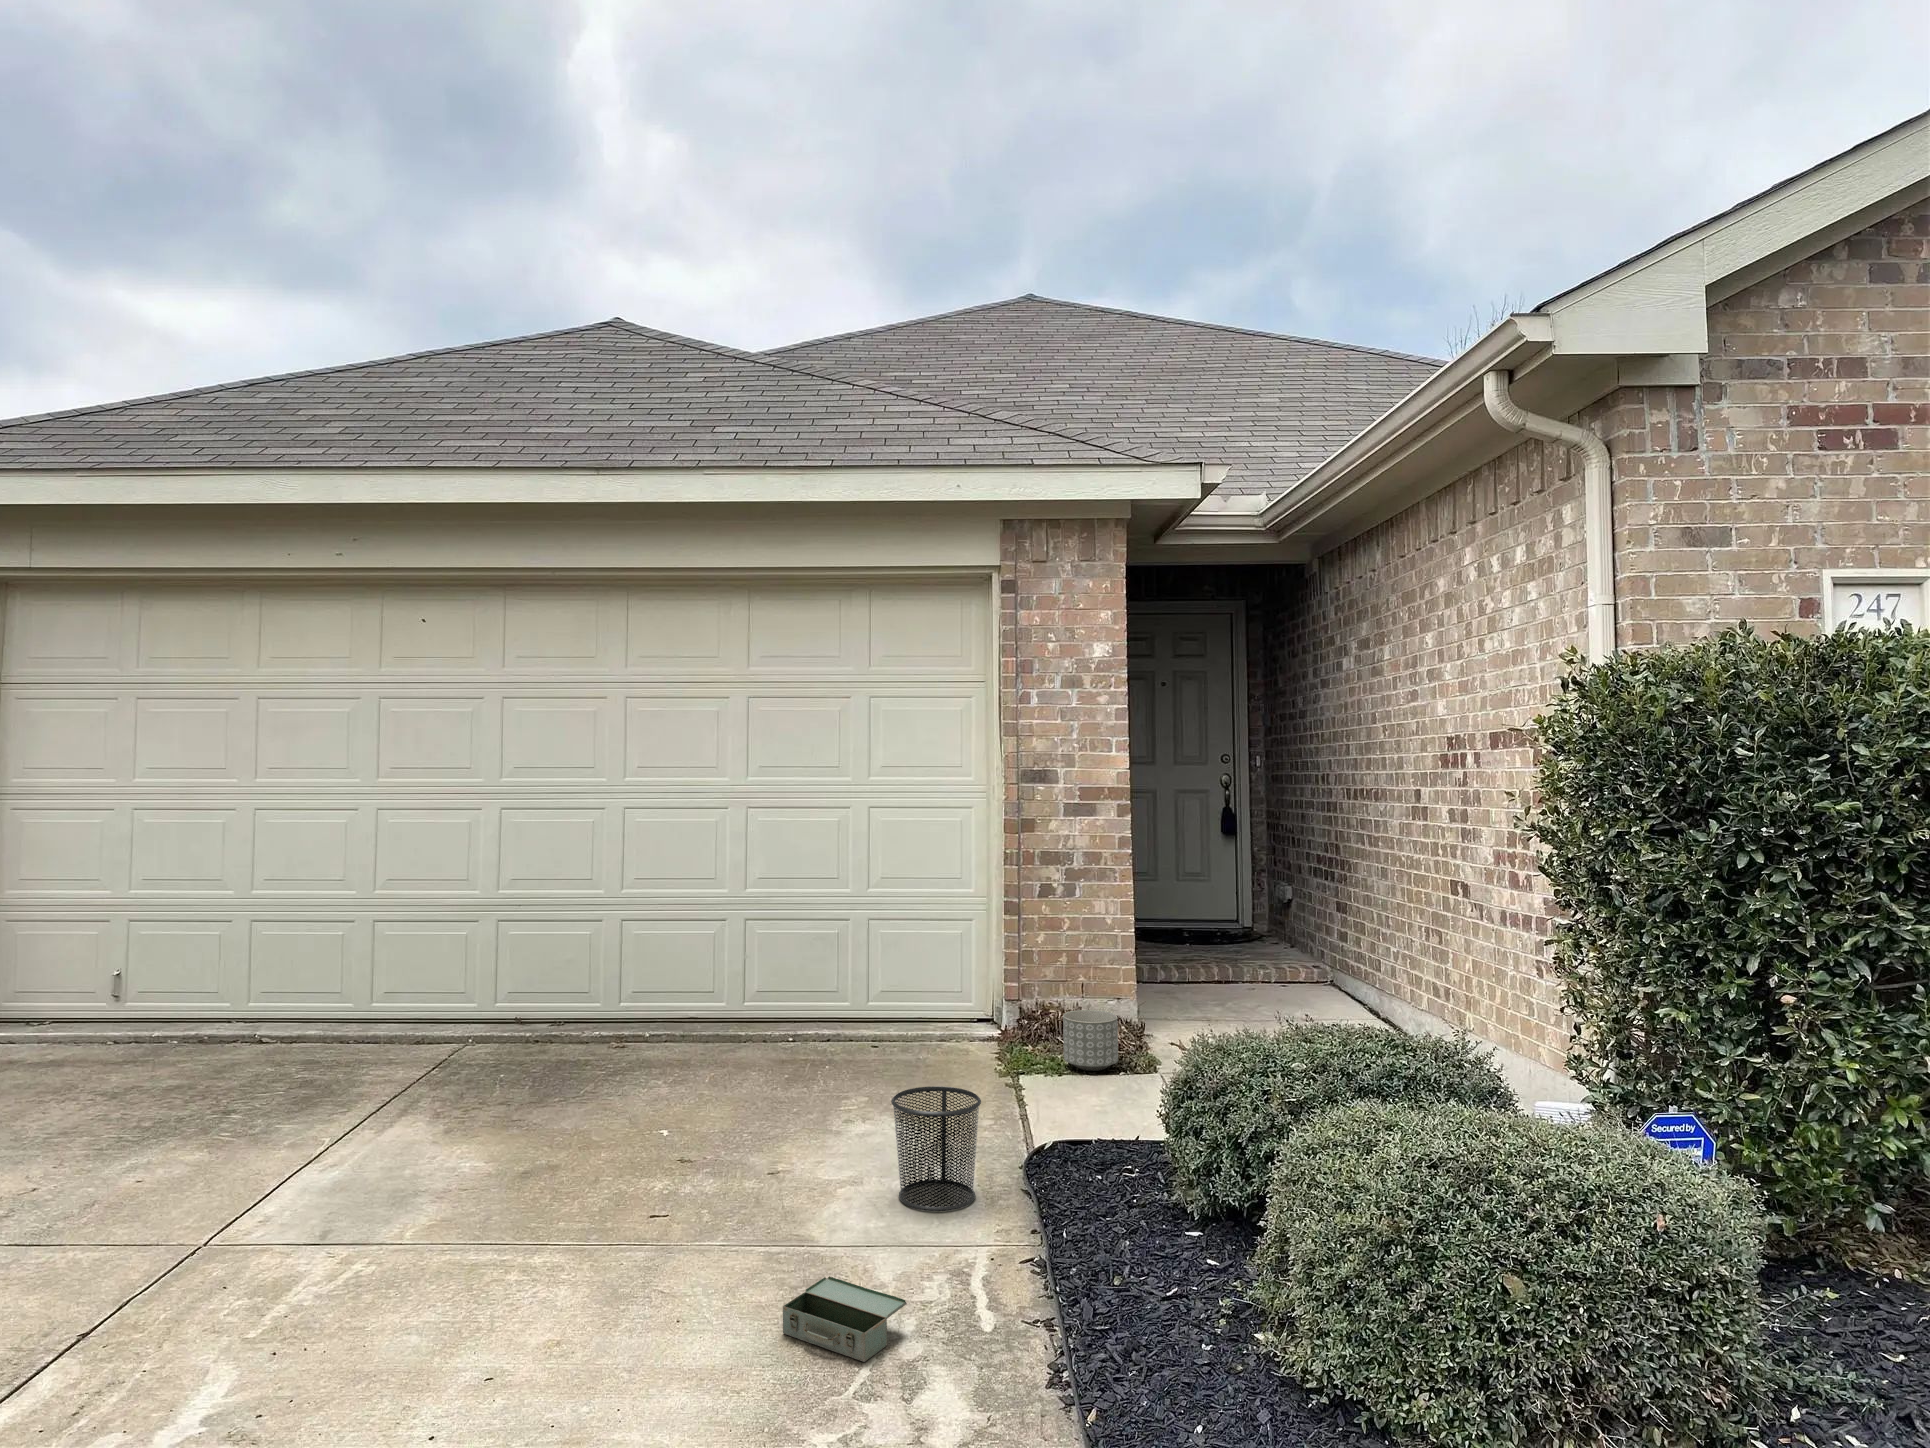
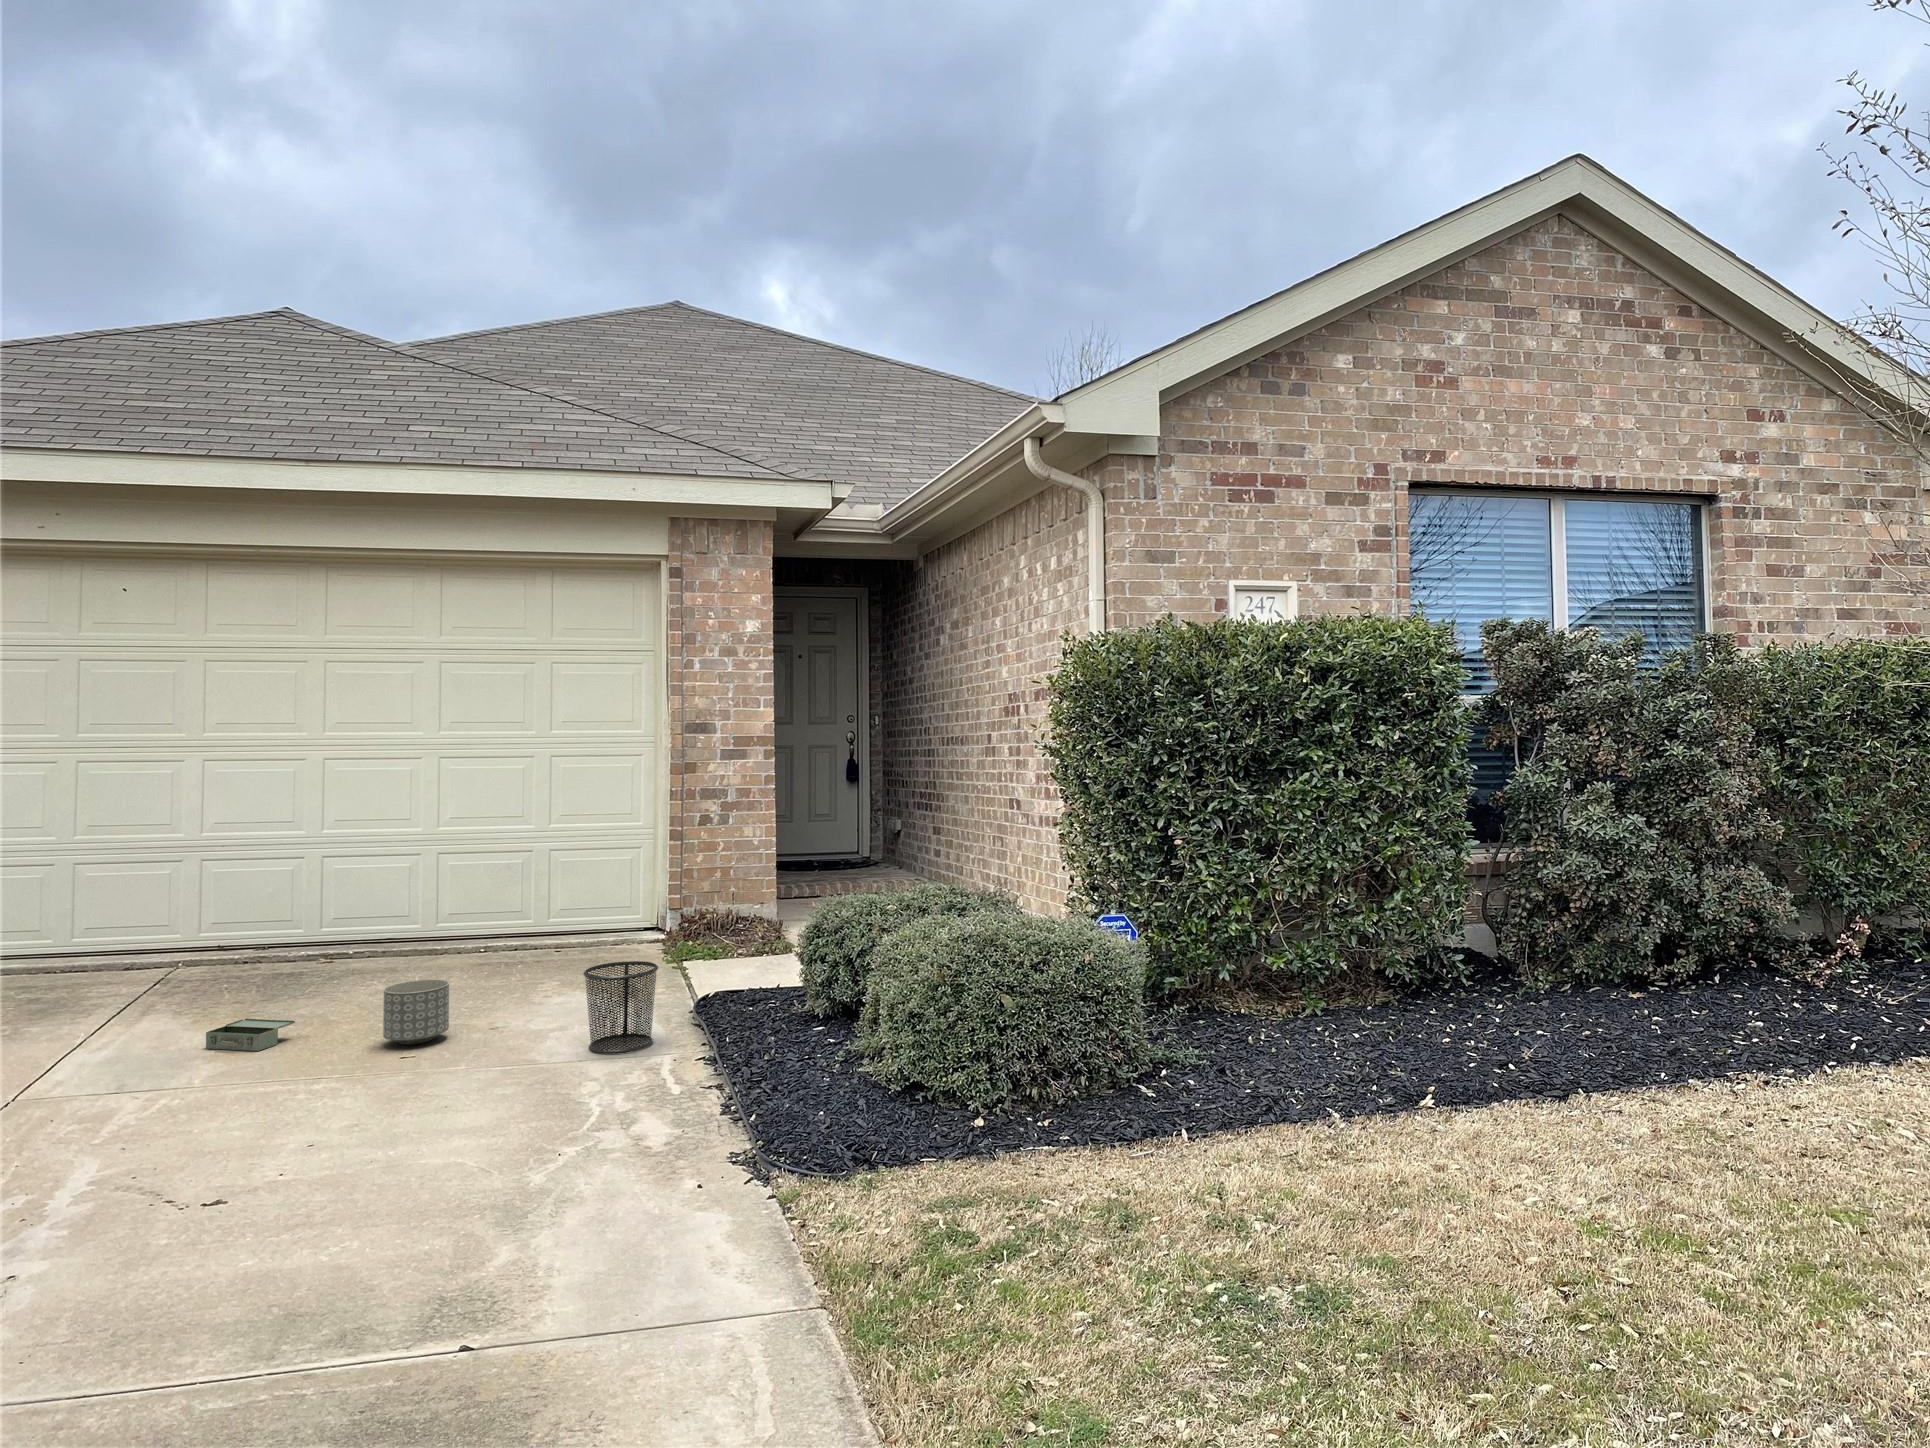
planter: present [1063,1010,1118,1071] -> present [383,979,449,1045]
toolbox: present [783,1276,907,1362] -> present [206,1019,295,1051]

